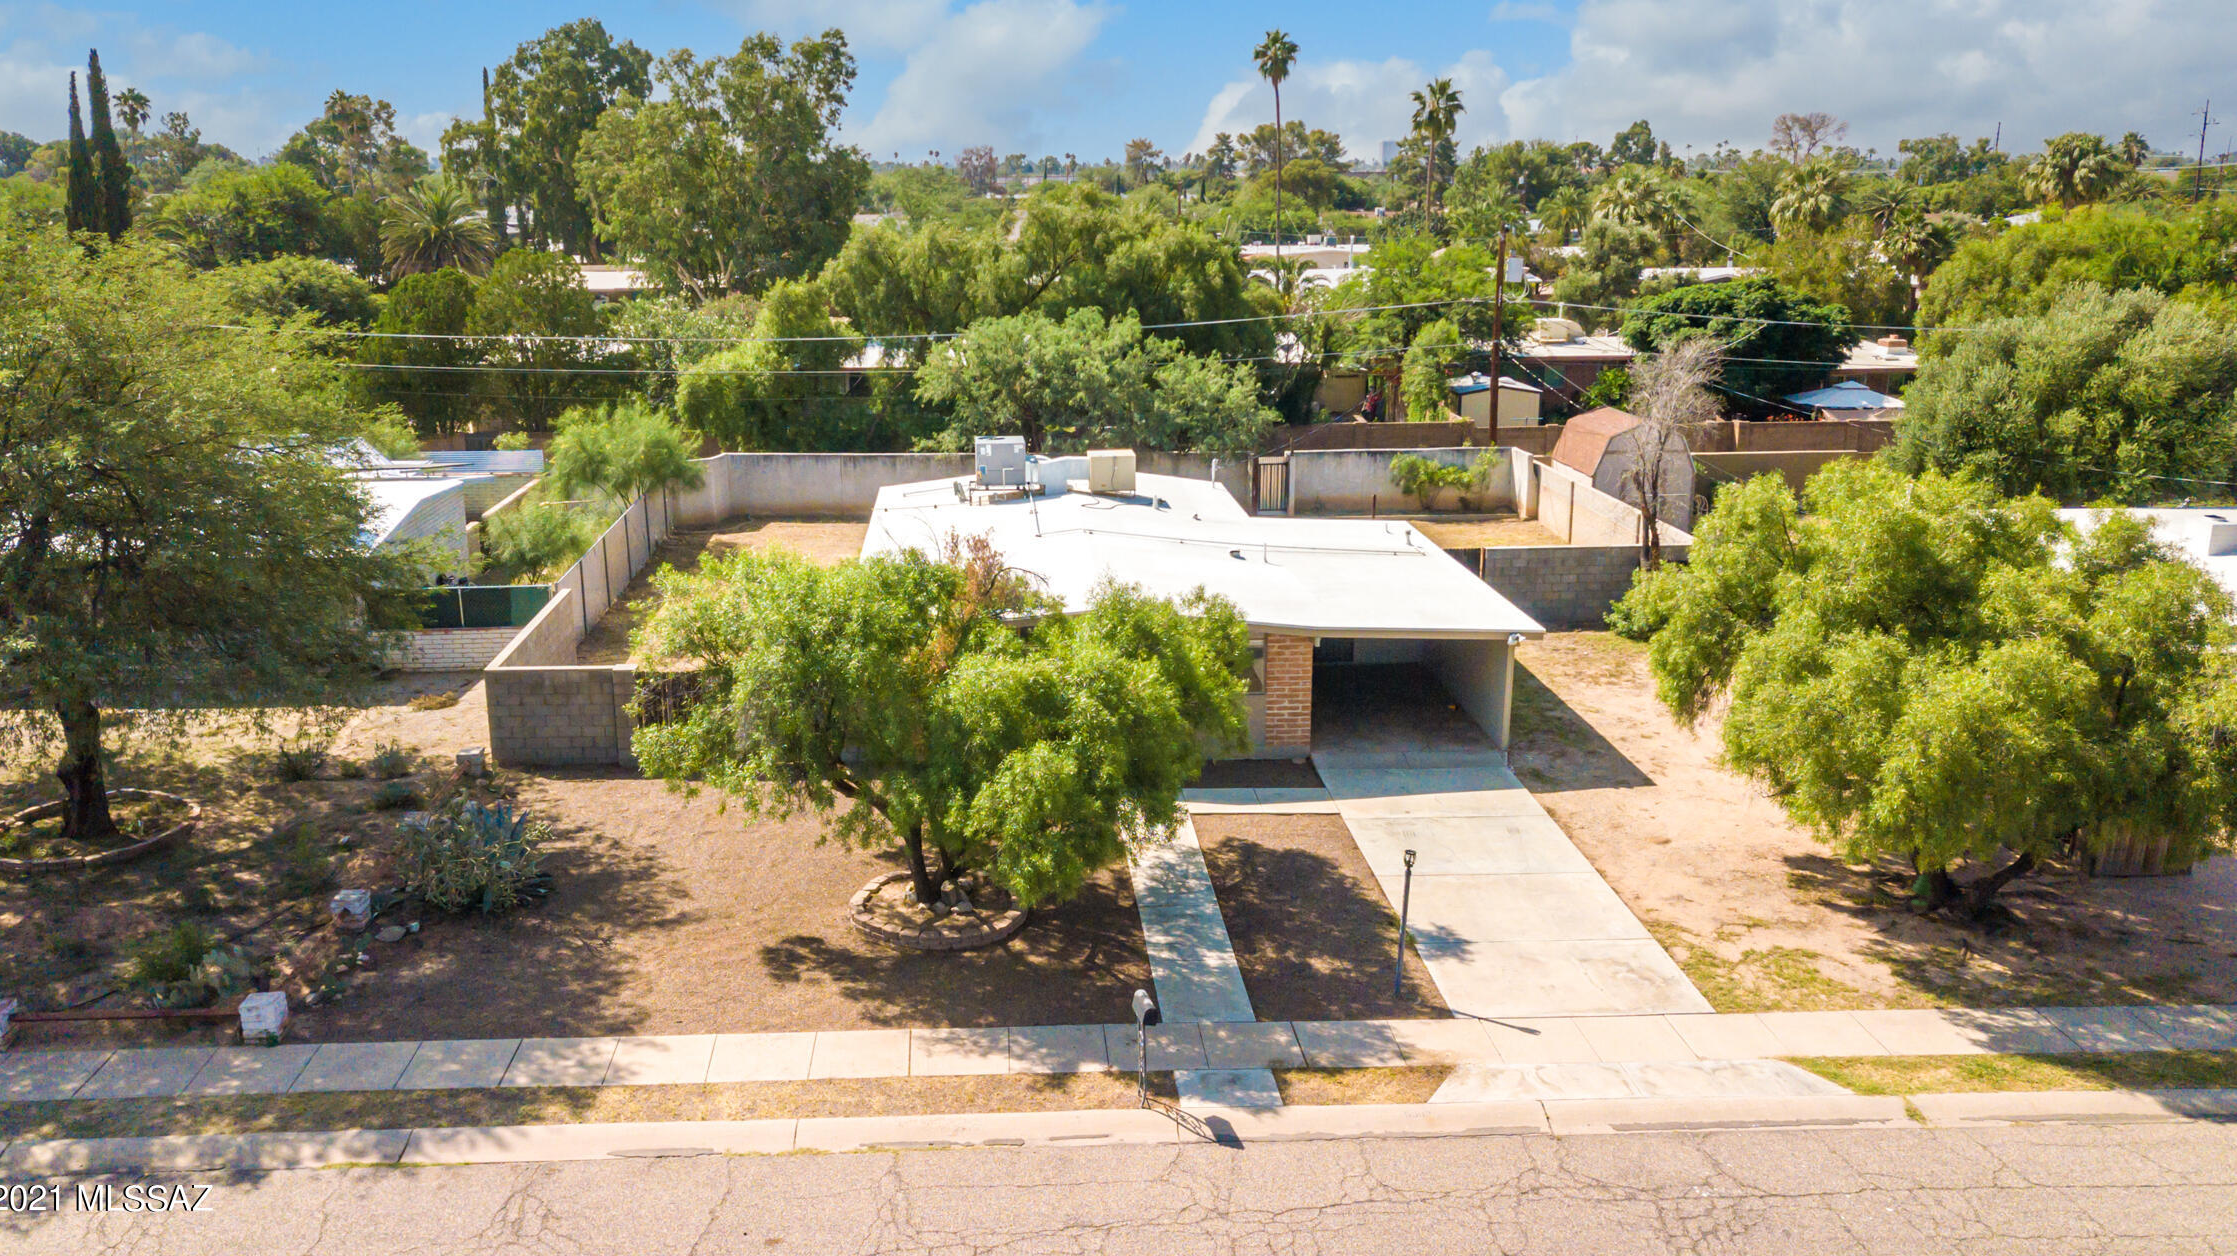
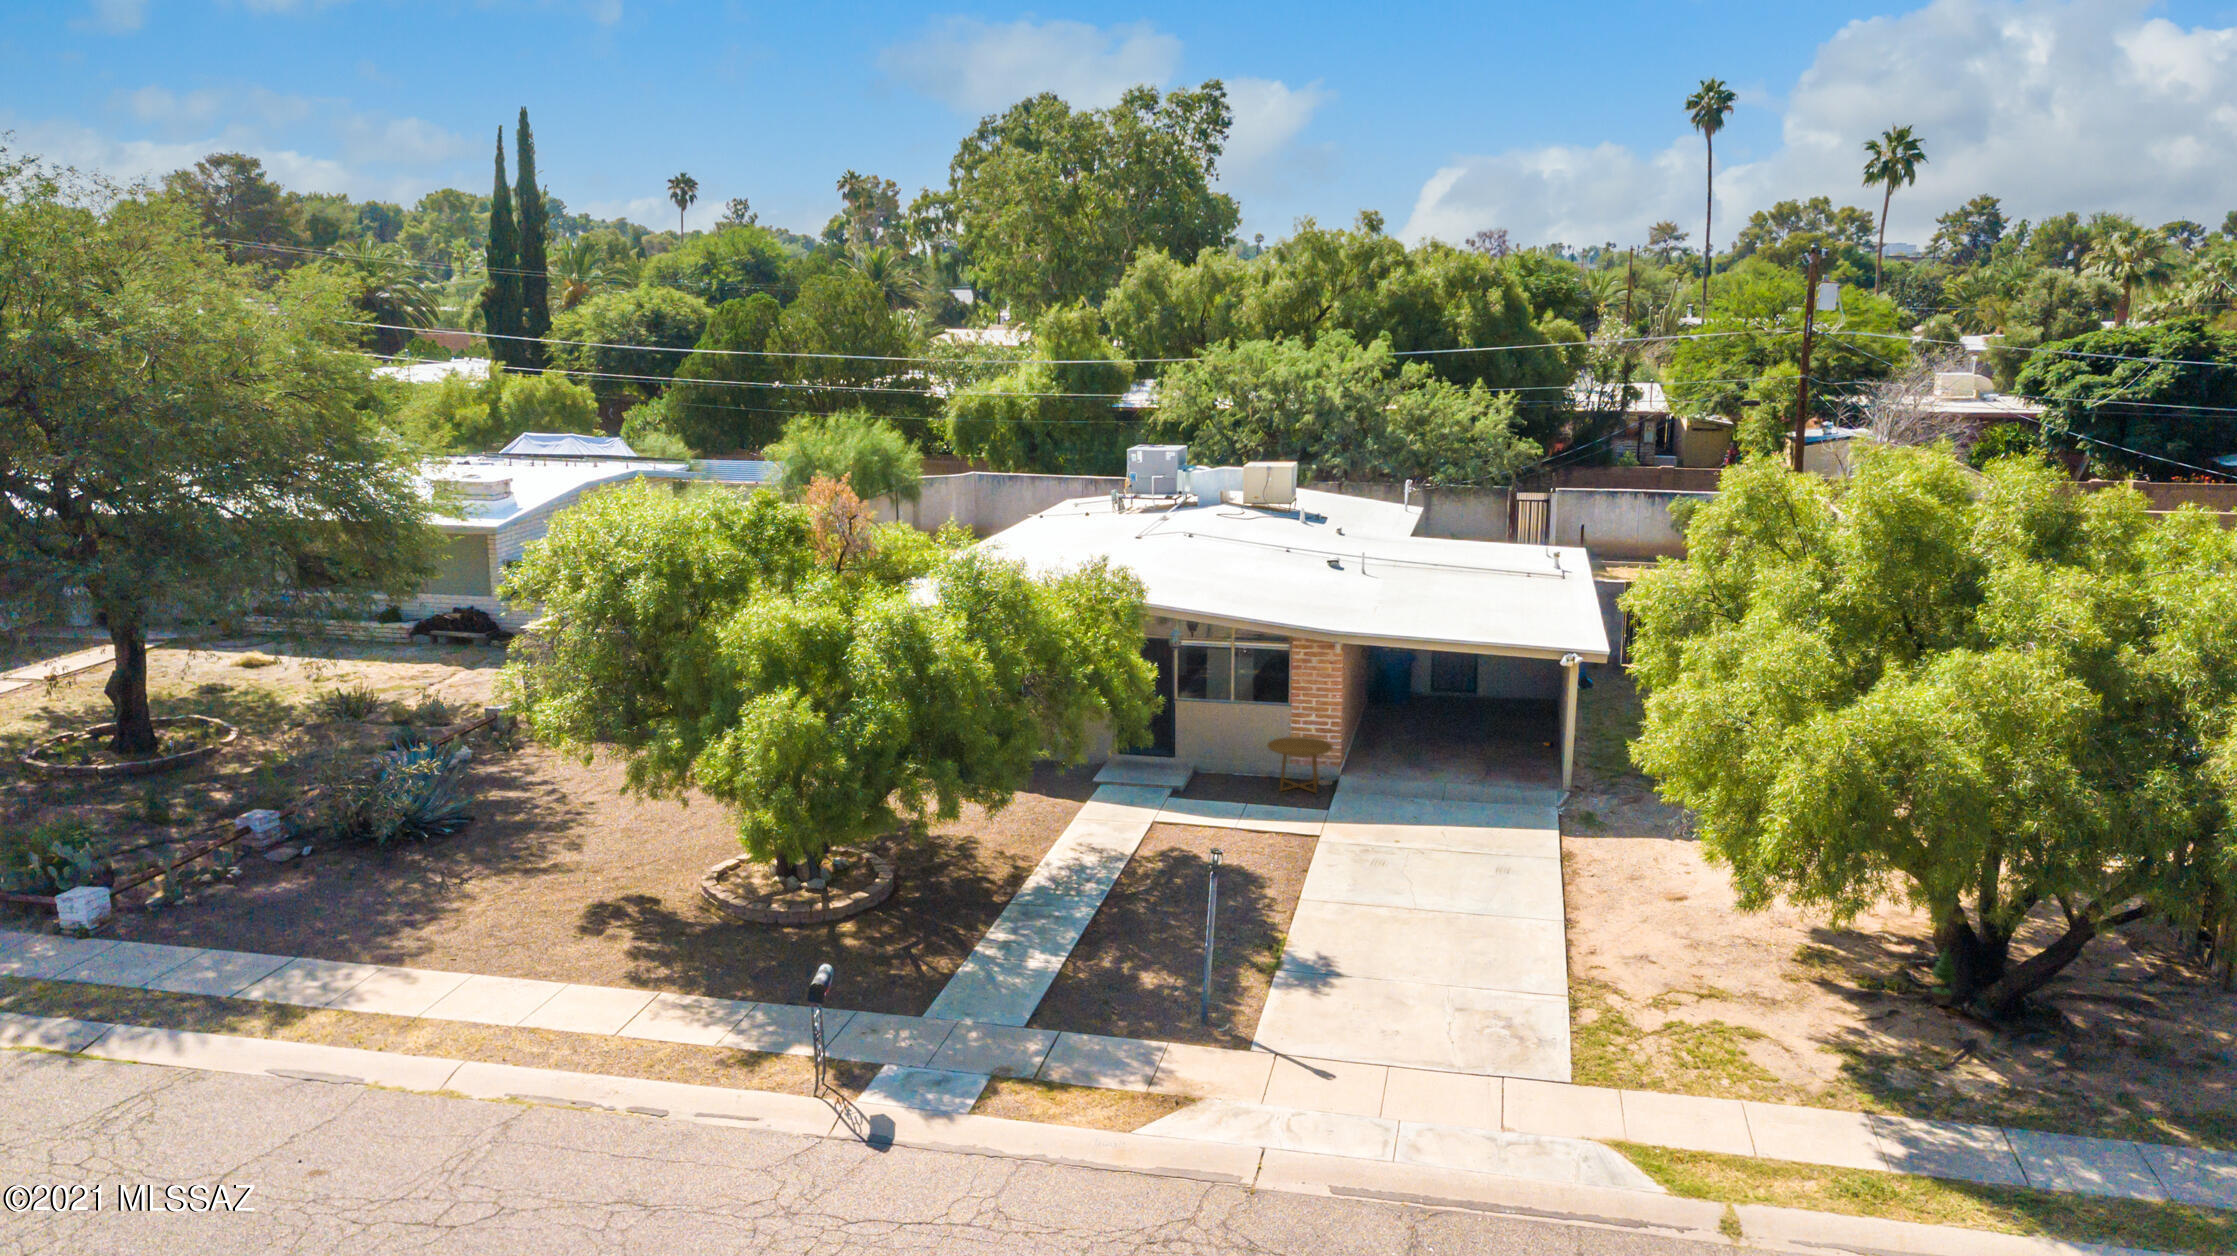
round table: none [1269,722,1328,774] -> present [1267,737,1333,793]

